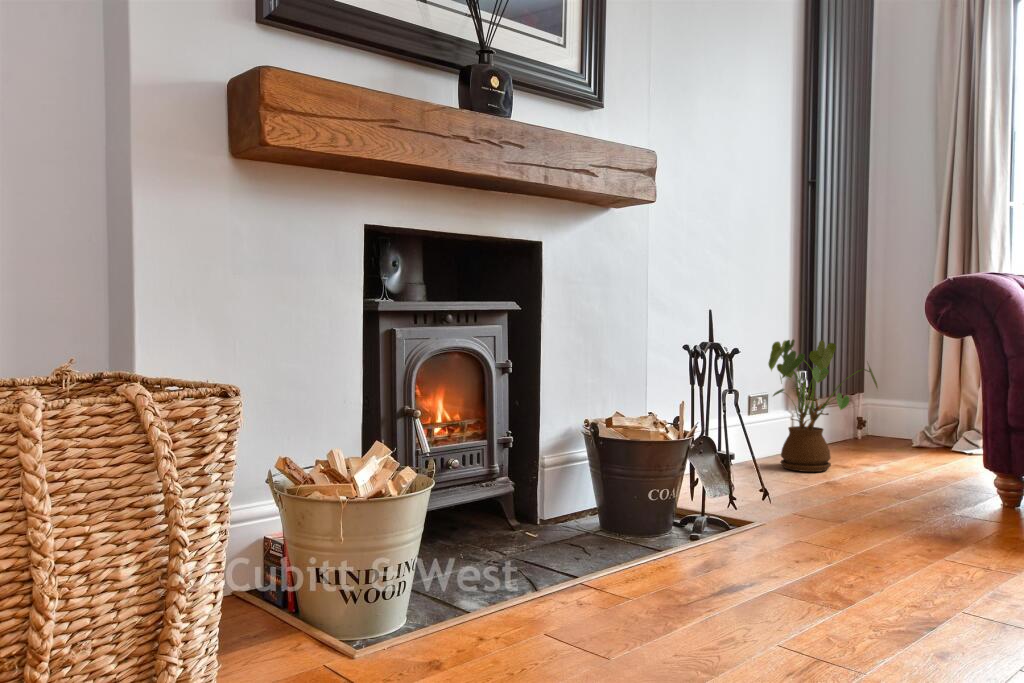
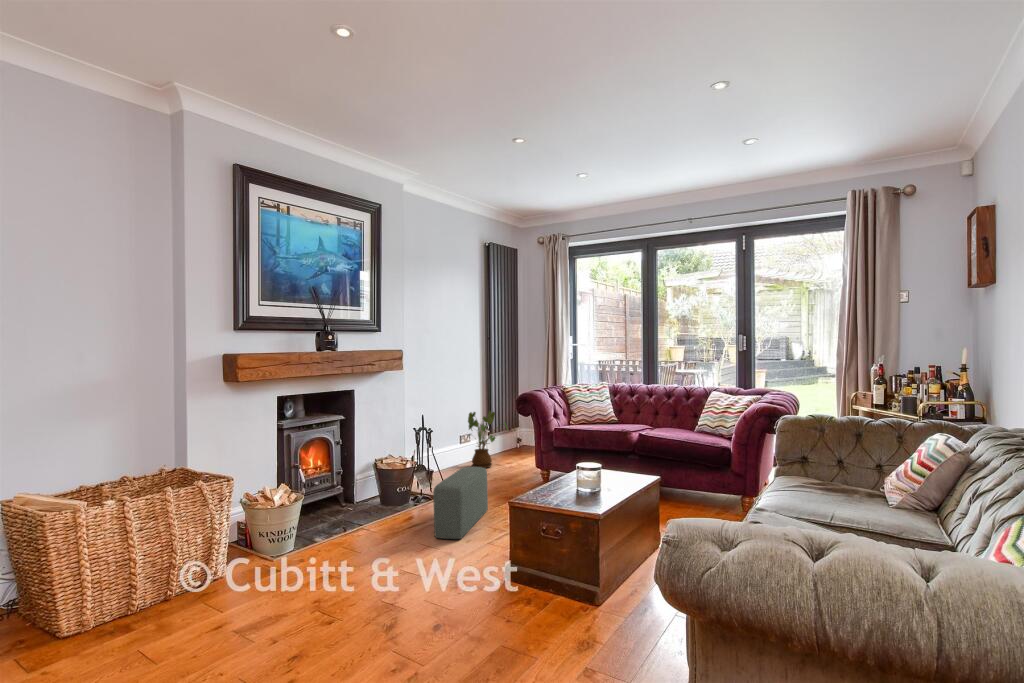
pouf: none [813,447,920,651] -> present [433,467,488,539]

